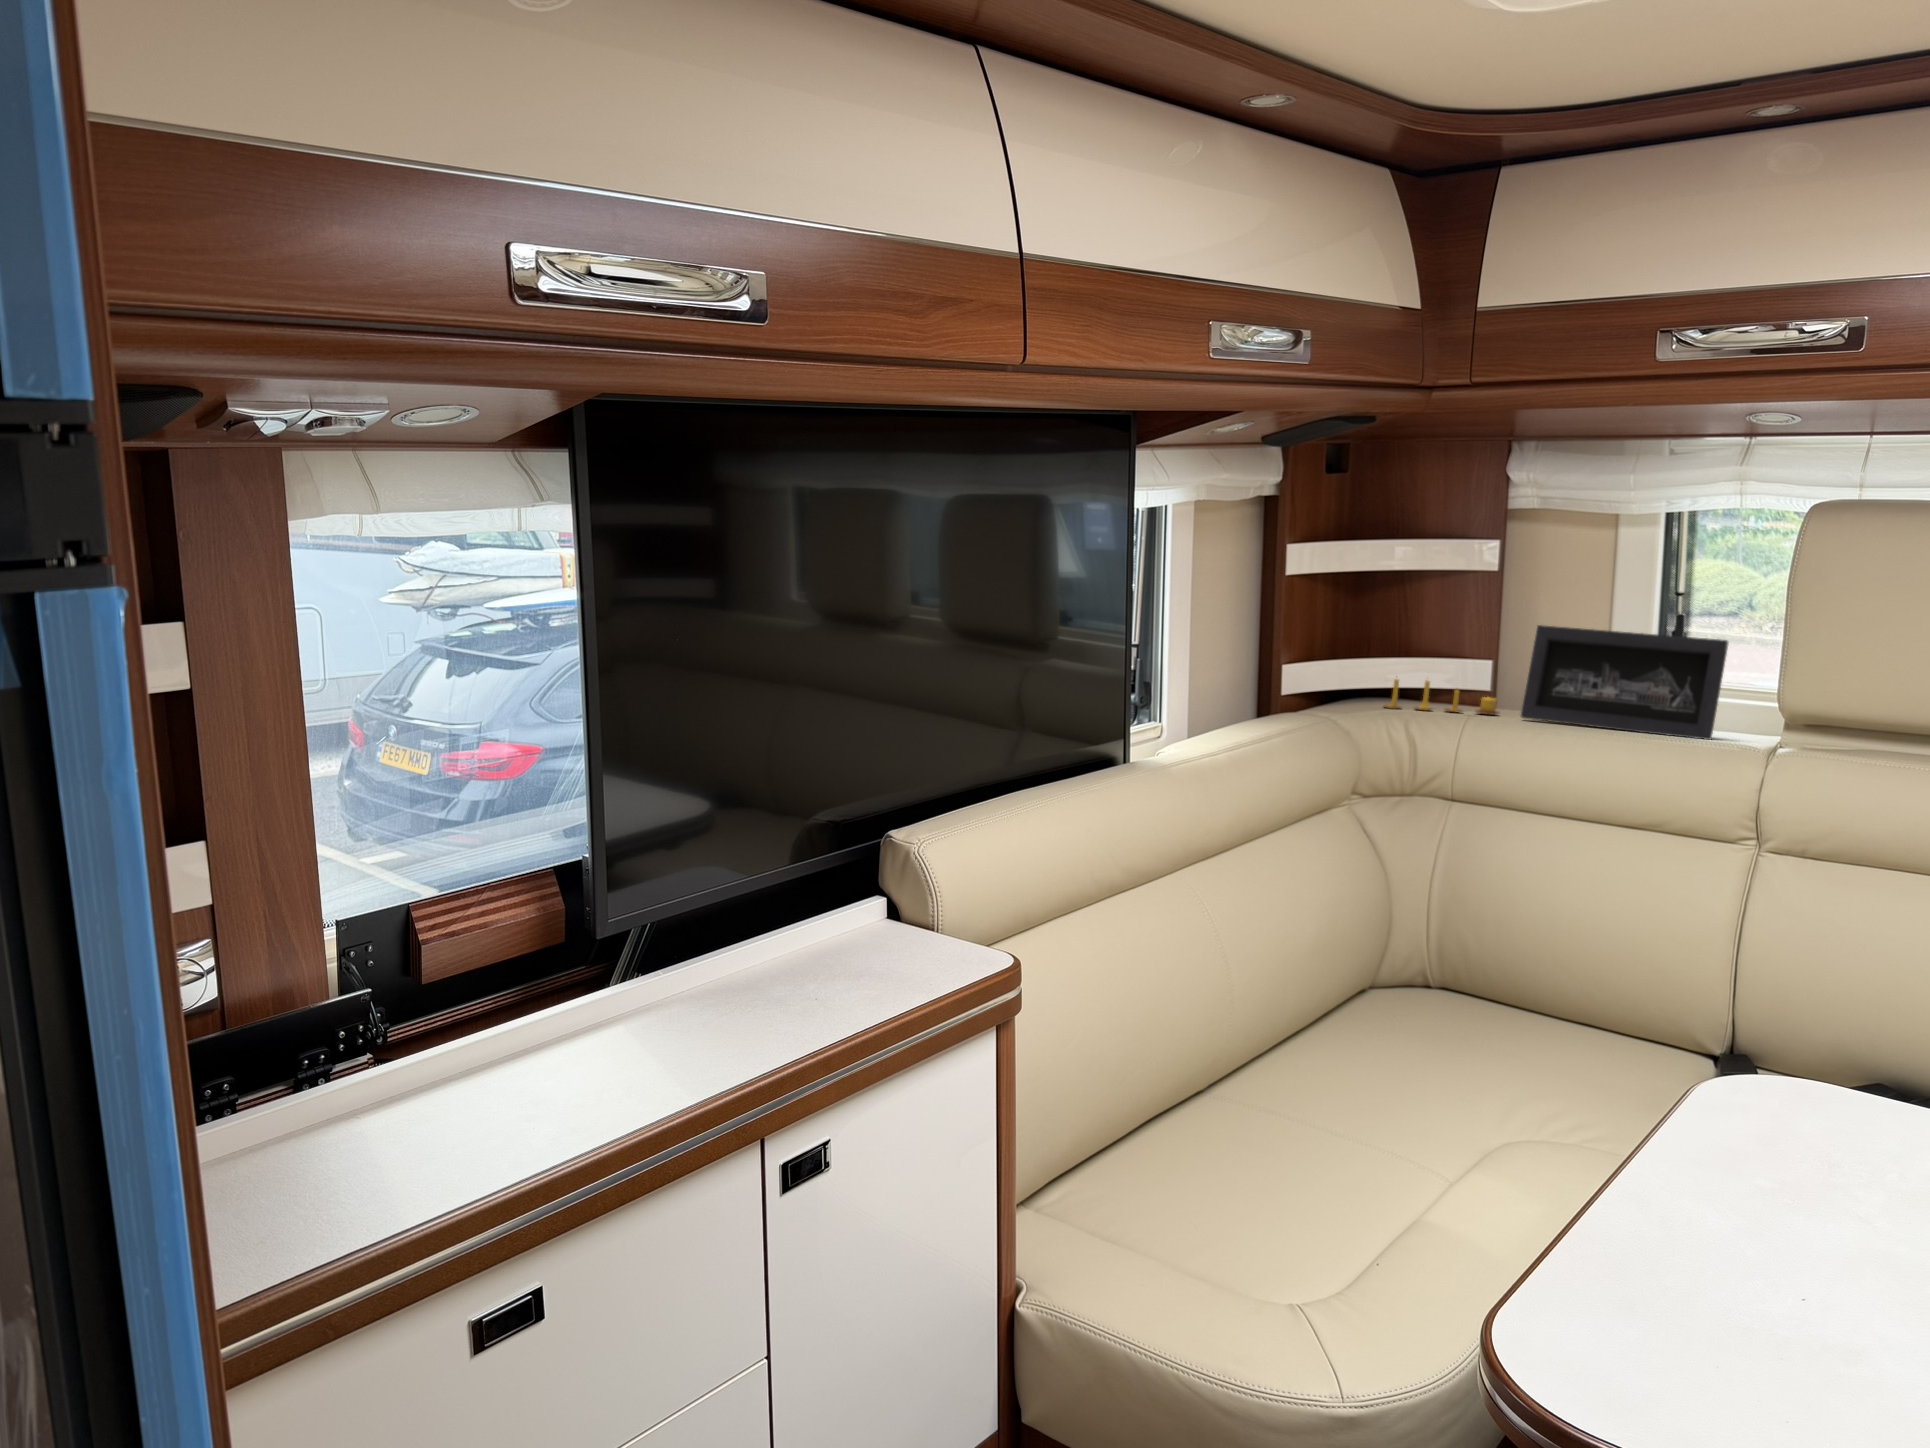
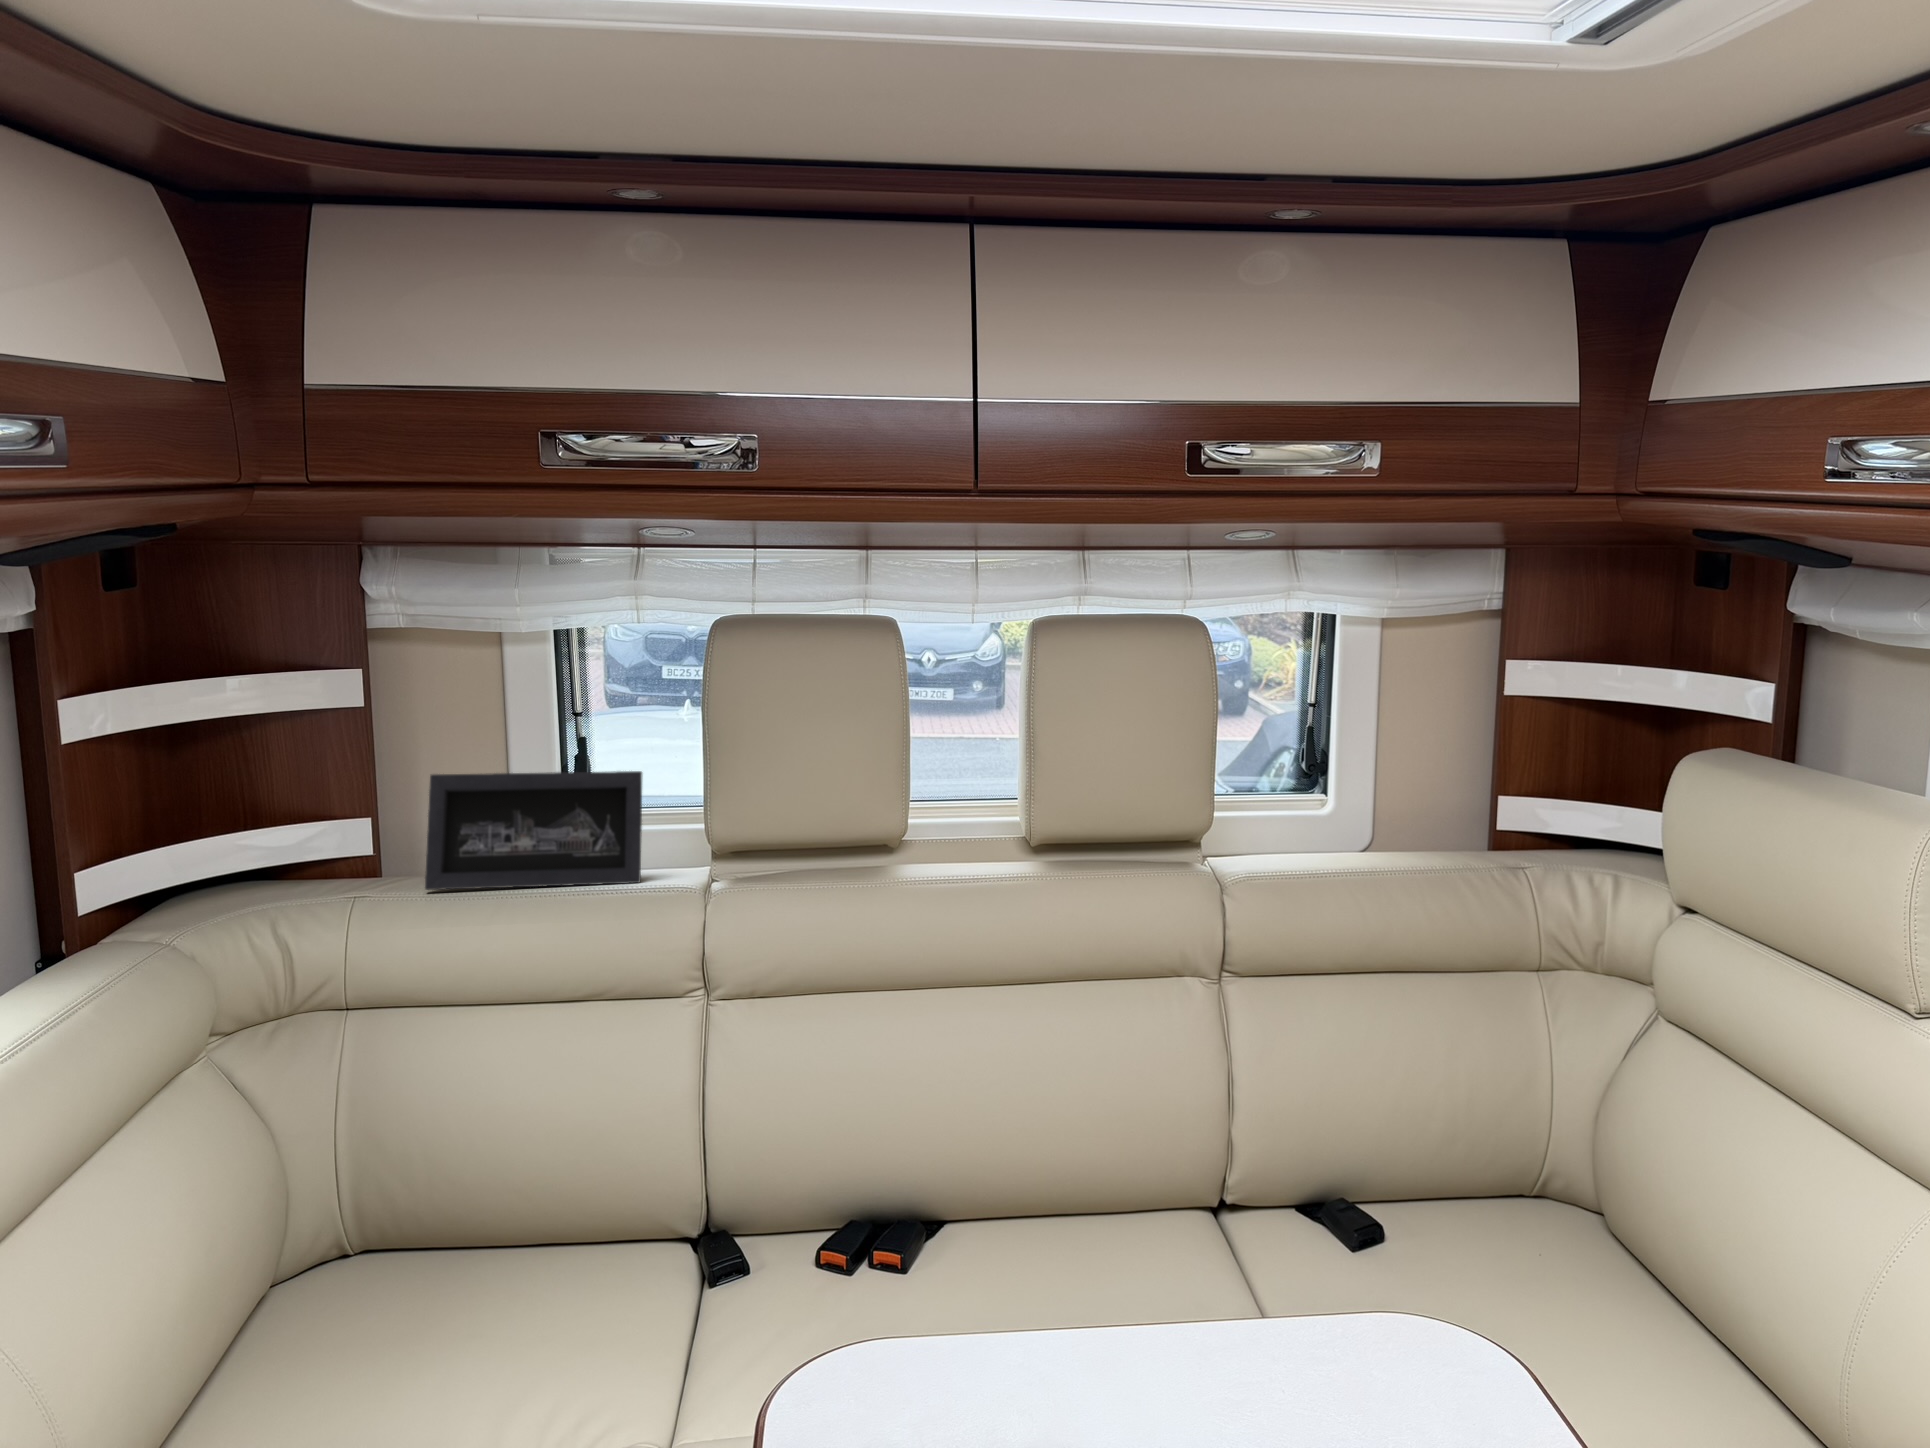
candle: present [1384,679,1499,715] -> none [235,857,397,908]

